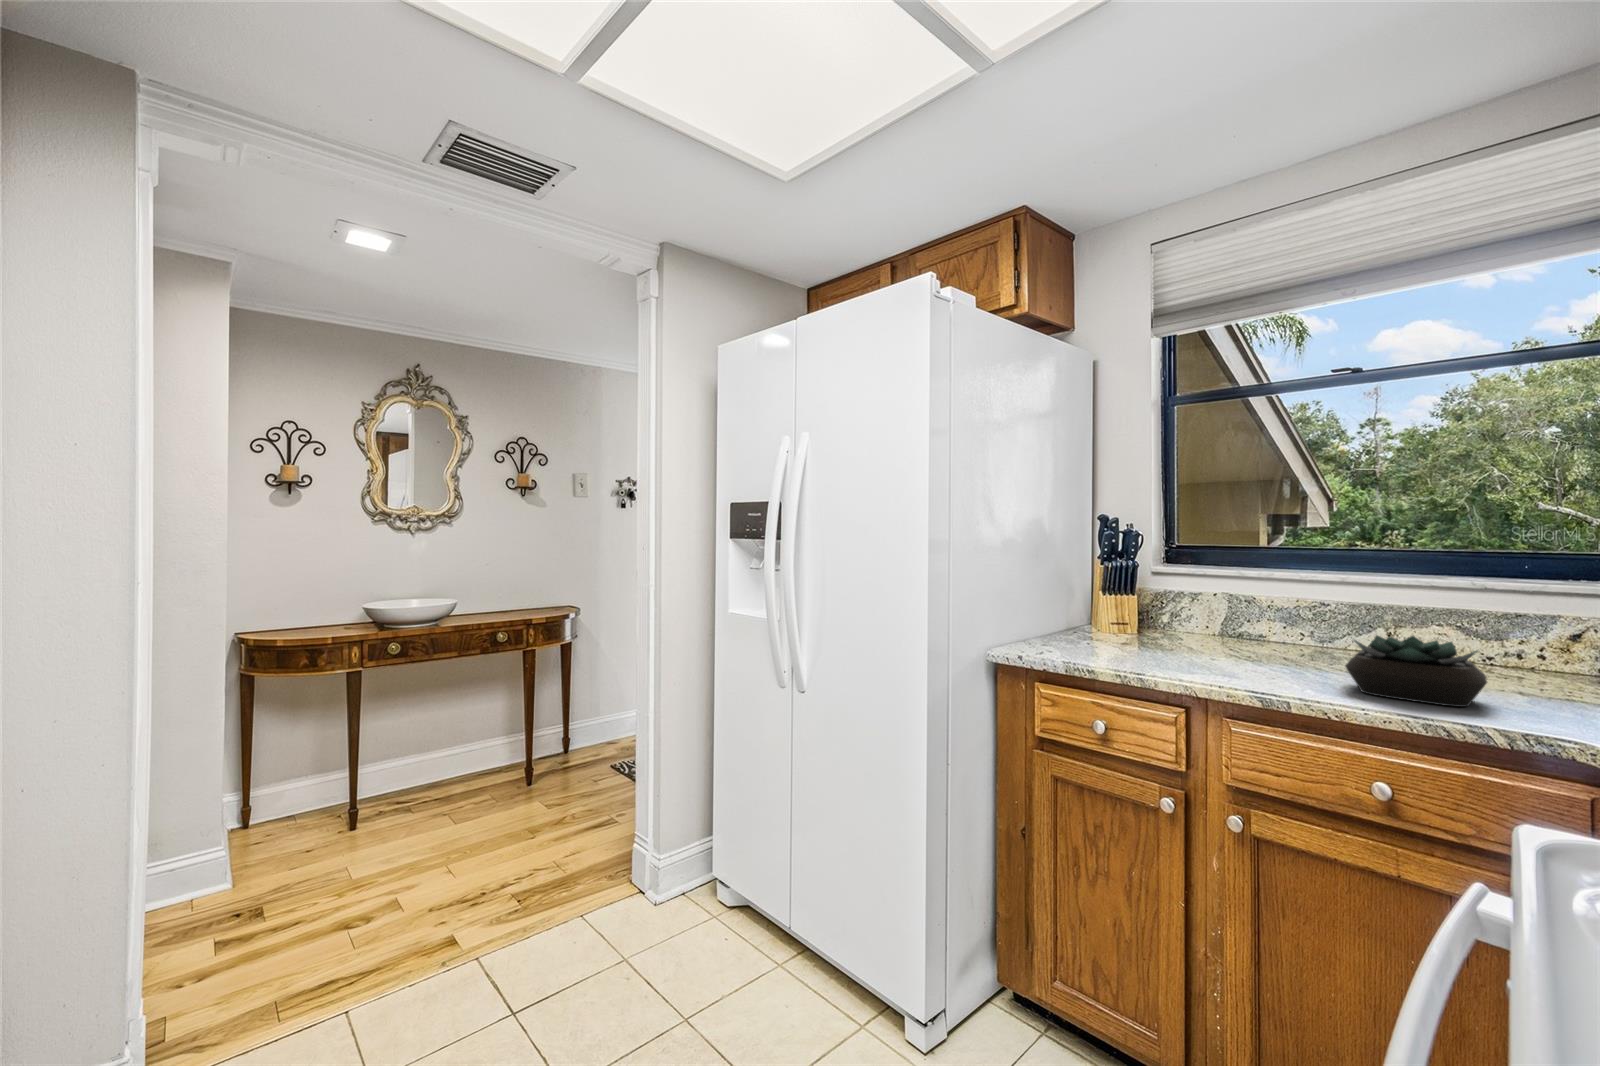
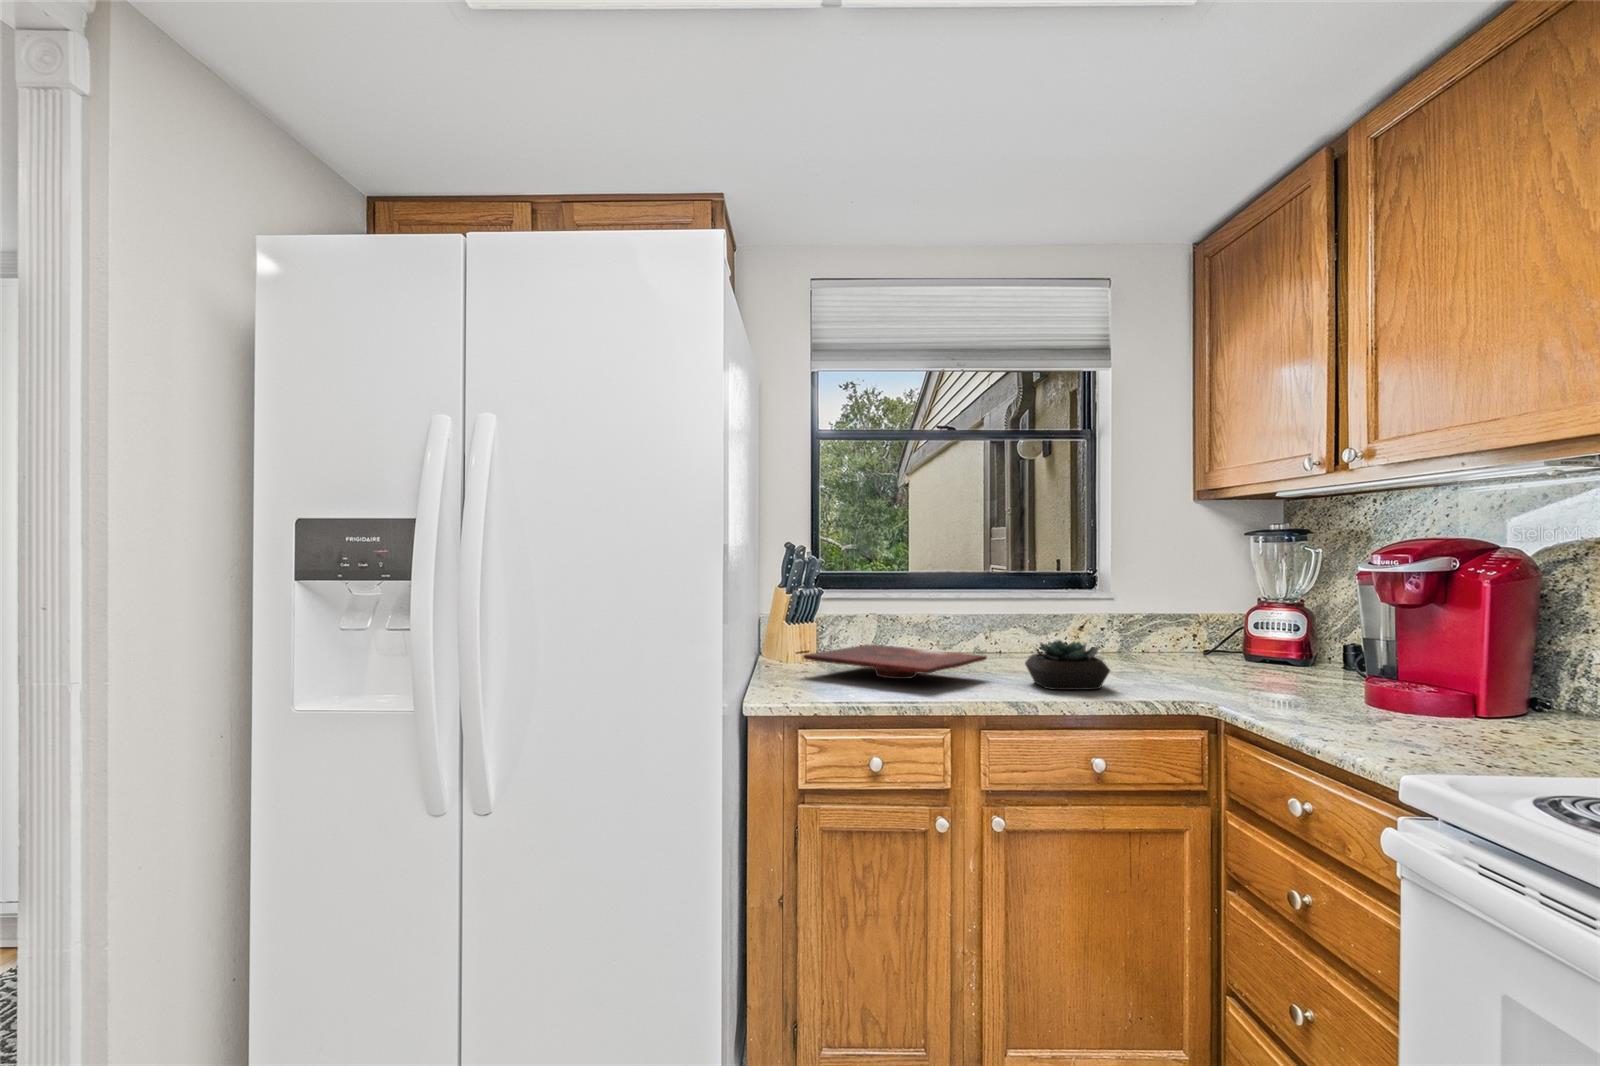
cutting board: none [1090,622,1305,657] -> present [803,644,987,679]

